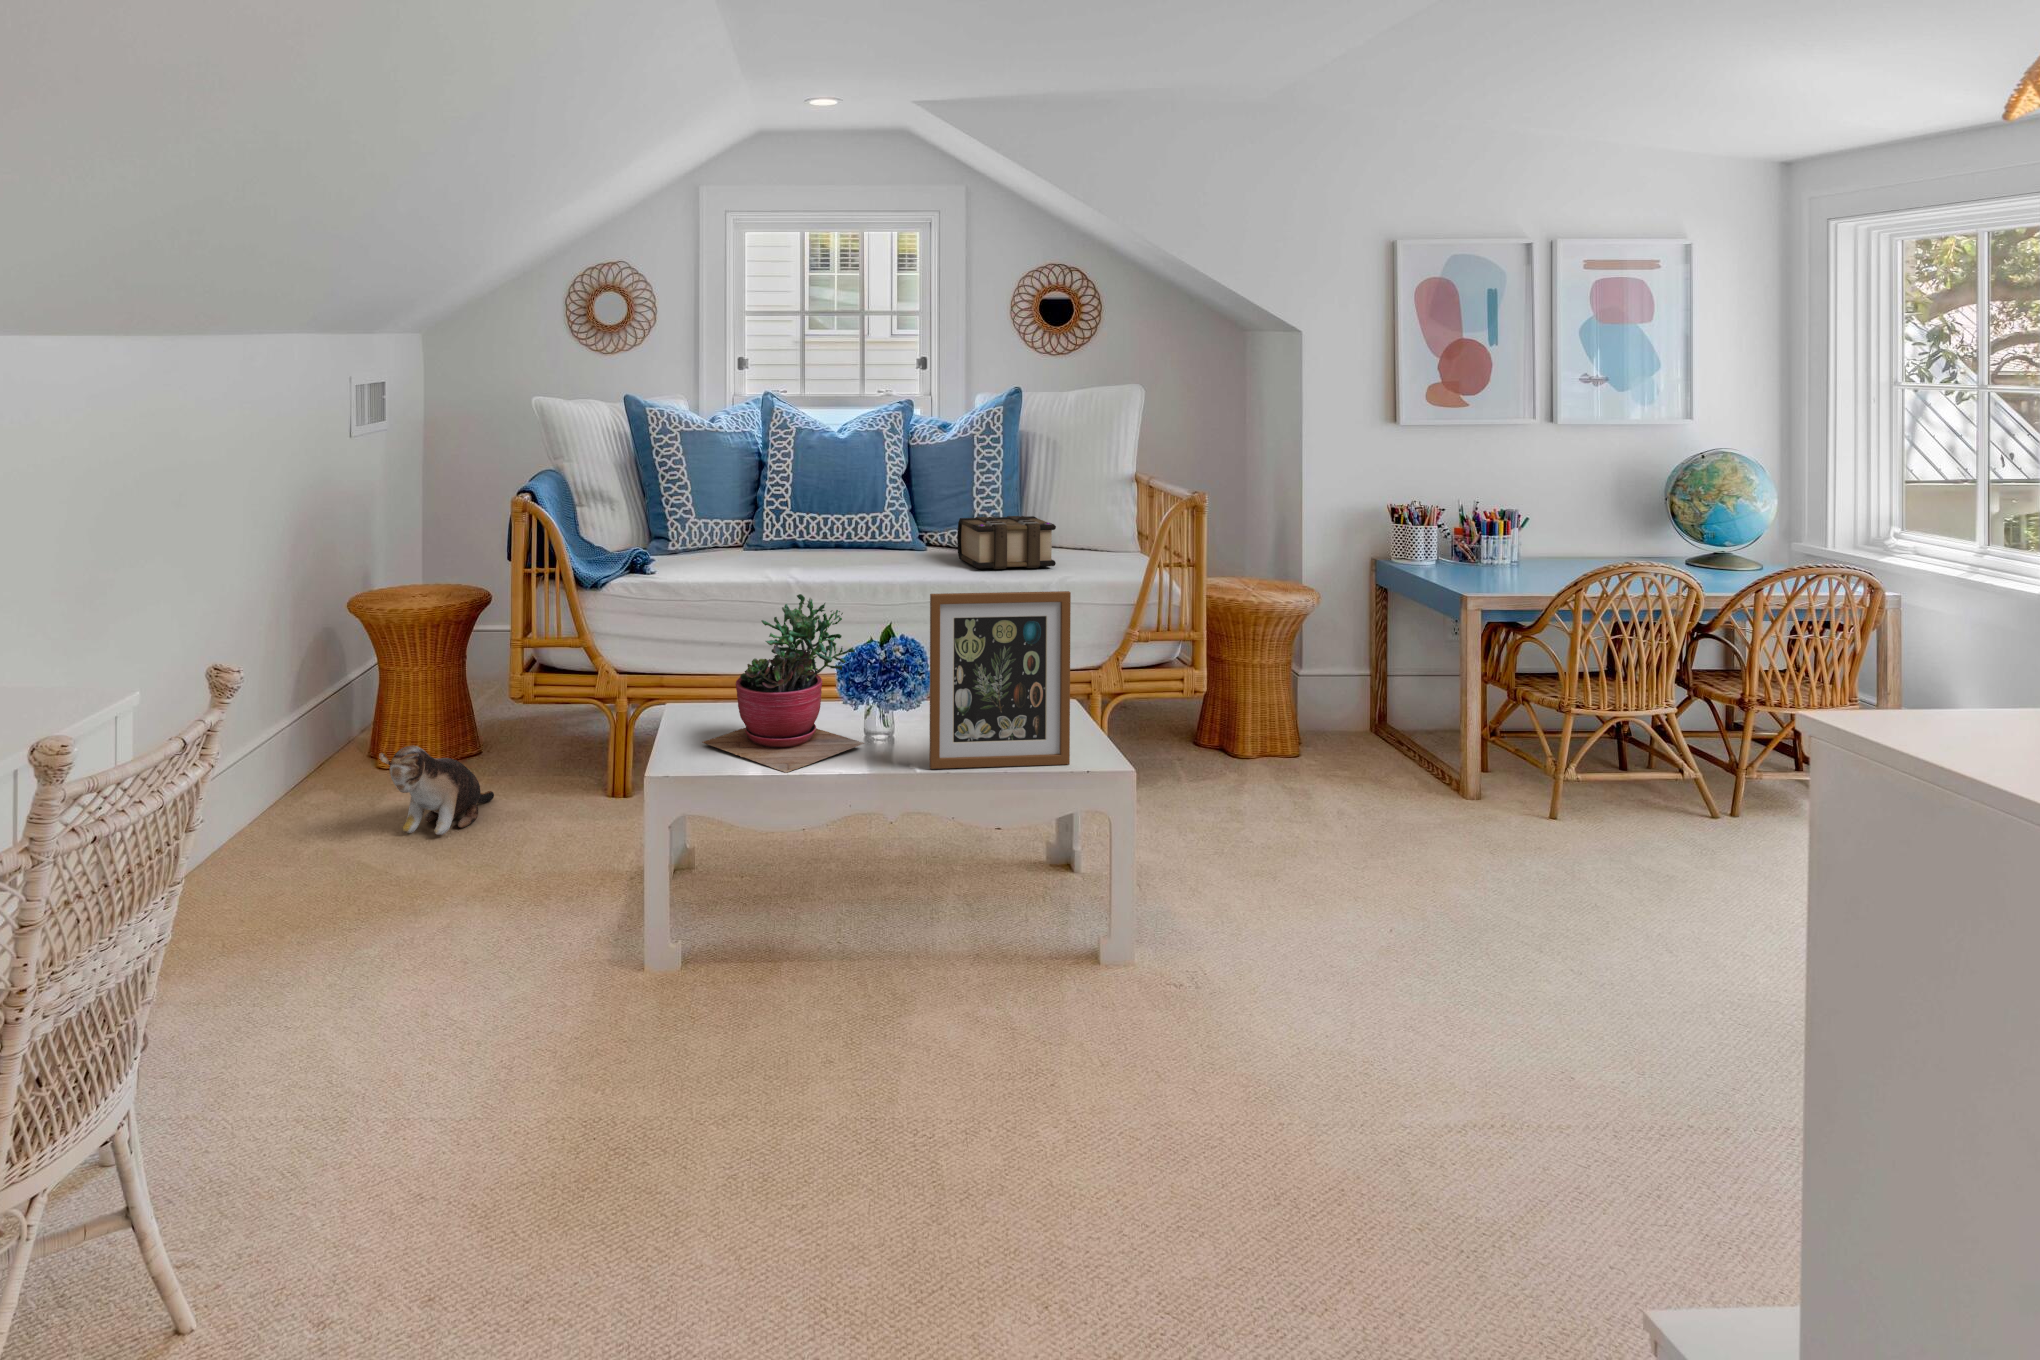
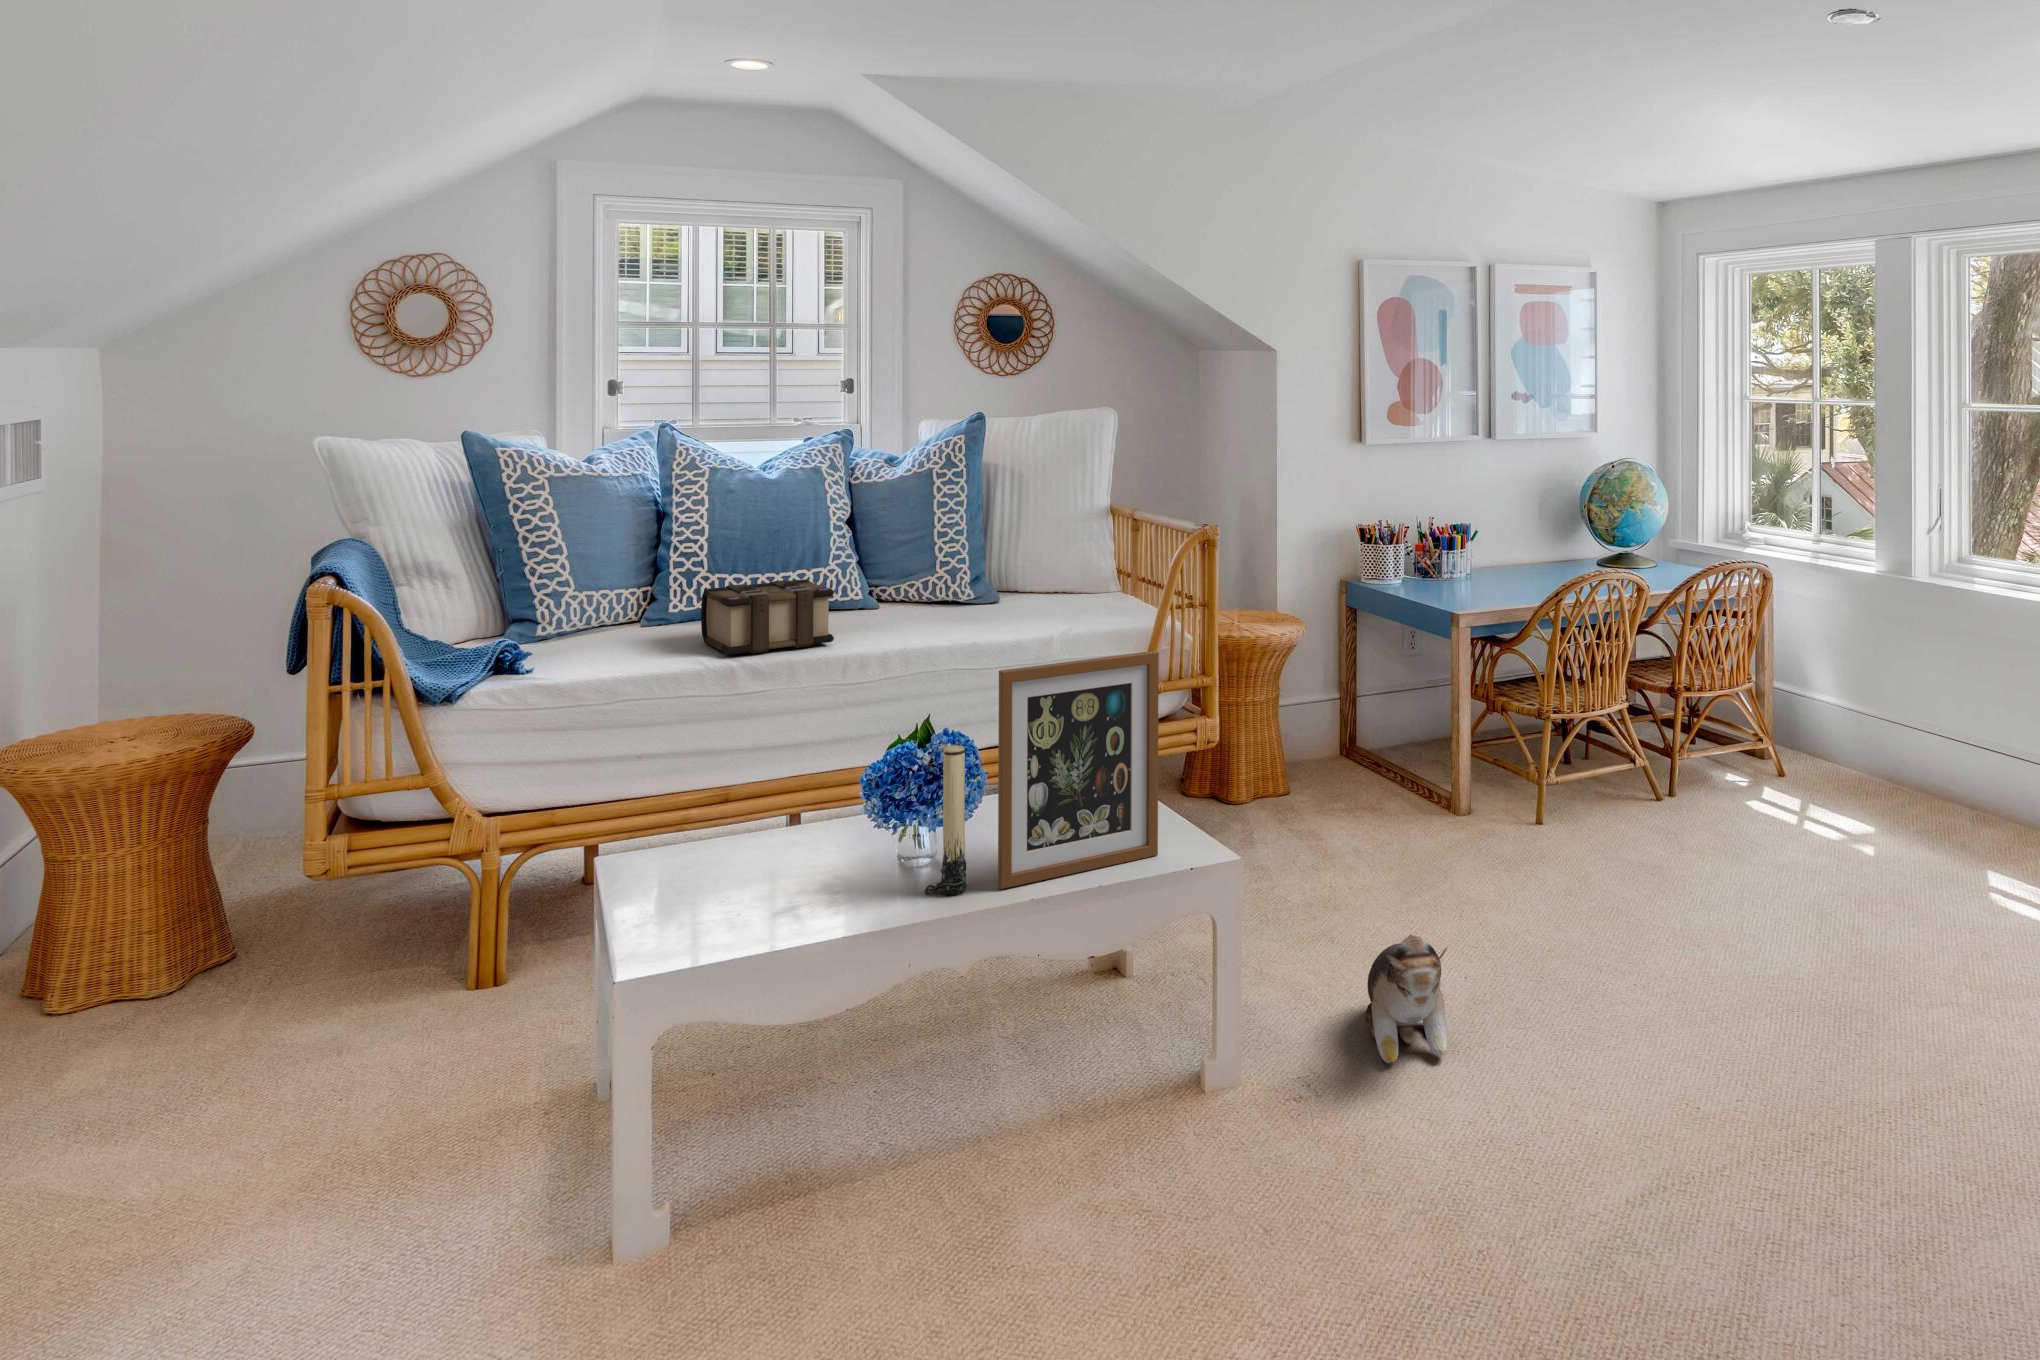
book: present [957,516,1056,569] -> present [701,579,834,655]
succulent plant: present [702,594,864,773] -> none [672,682,902,928]
candle: none [874,650,906,767] -> present [925,745,967,895]
plush toy: present [379,745,494,835] -> present [1366,934,1447,1063]

